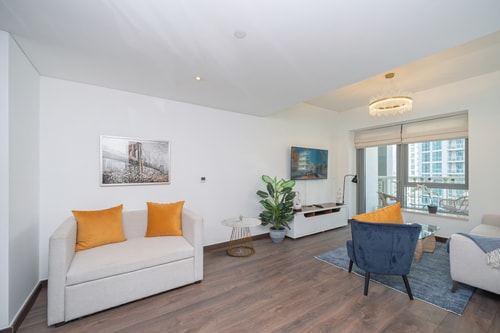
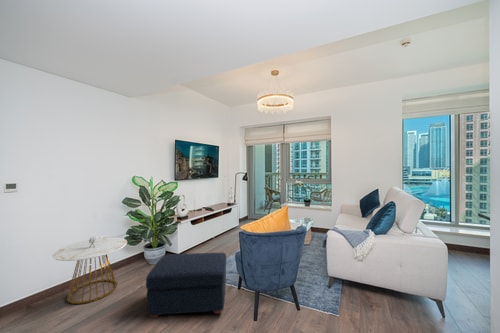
ottoman: none [279,234,339,284] -> present [146,253,226,318]

